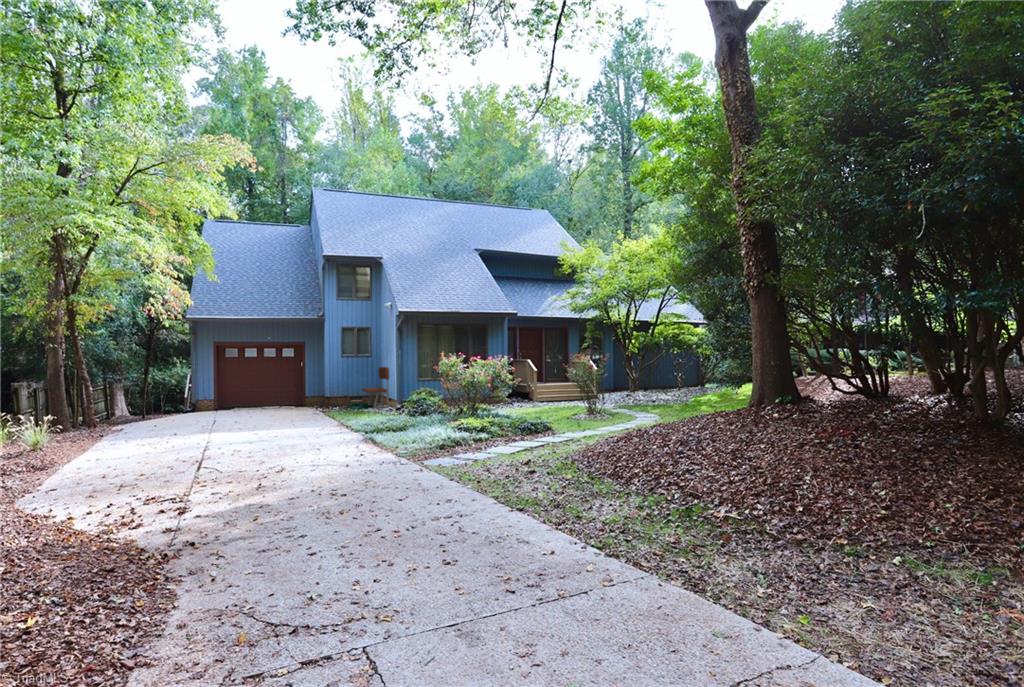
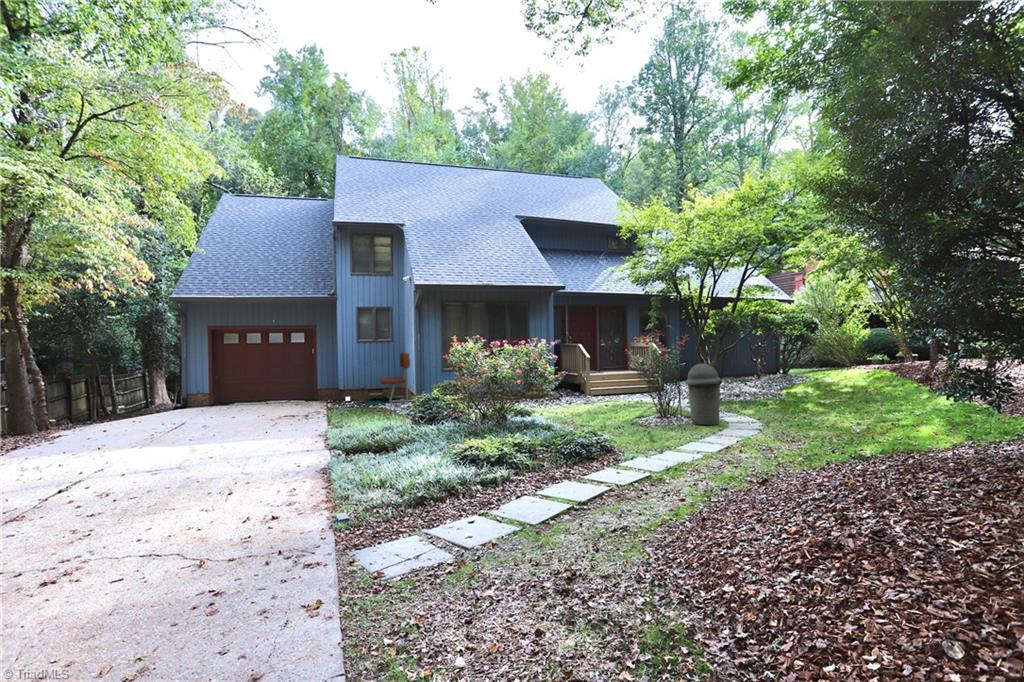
trash can: none [599,374,622,415] -> present [685,363,722,425]

